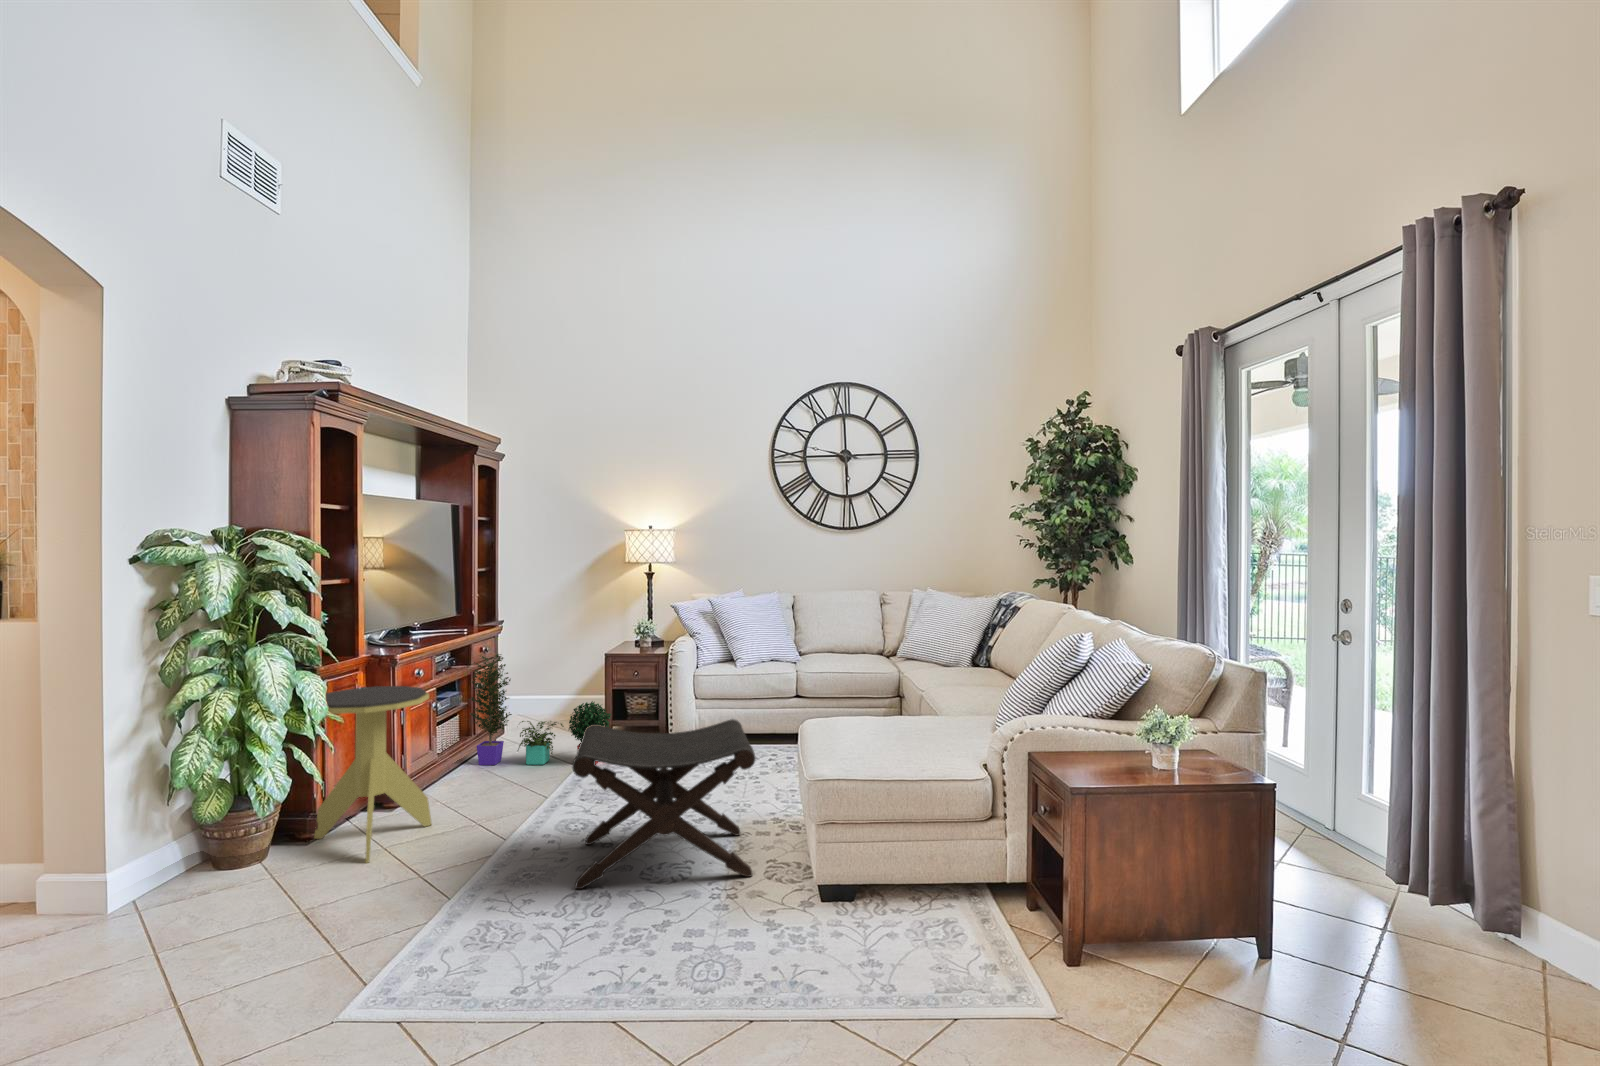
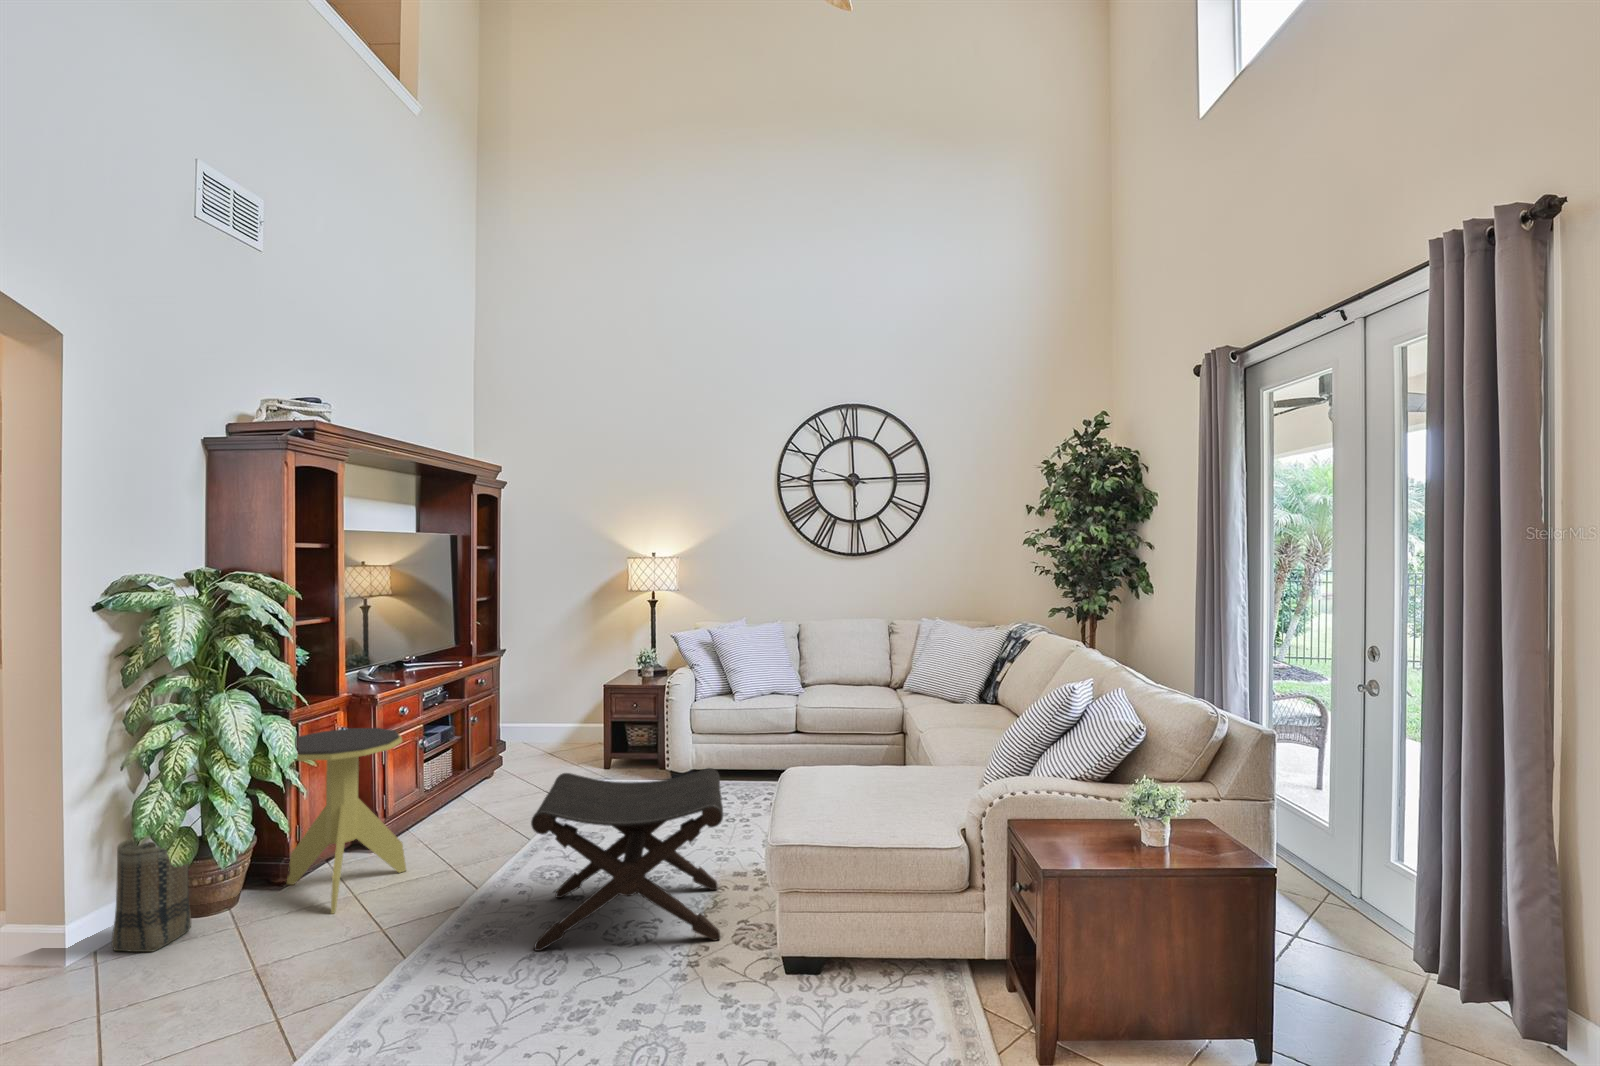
potted plant: present [470,654,611,765] -> none [457,688,603,804]
basket: none [151,782,228,899] -> present [112,838,191,952]

